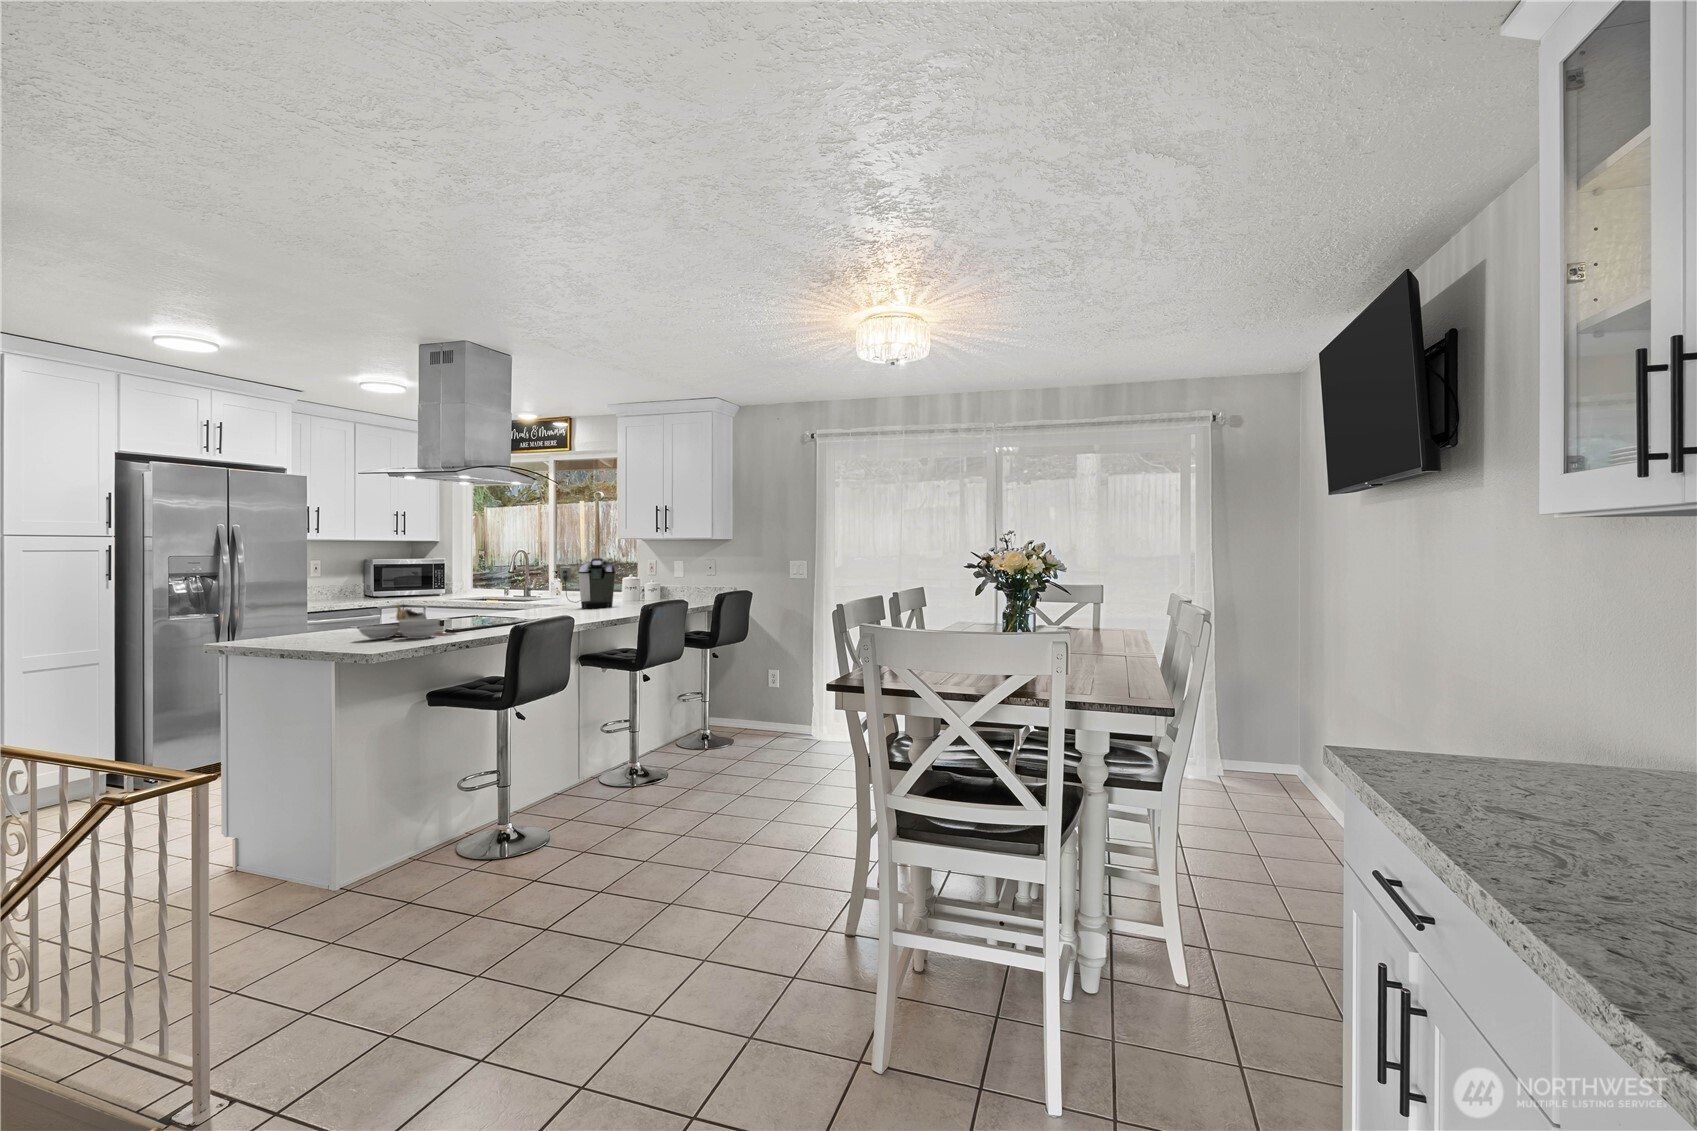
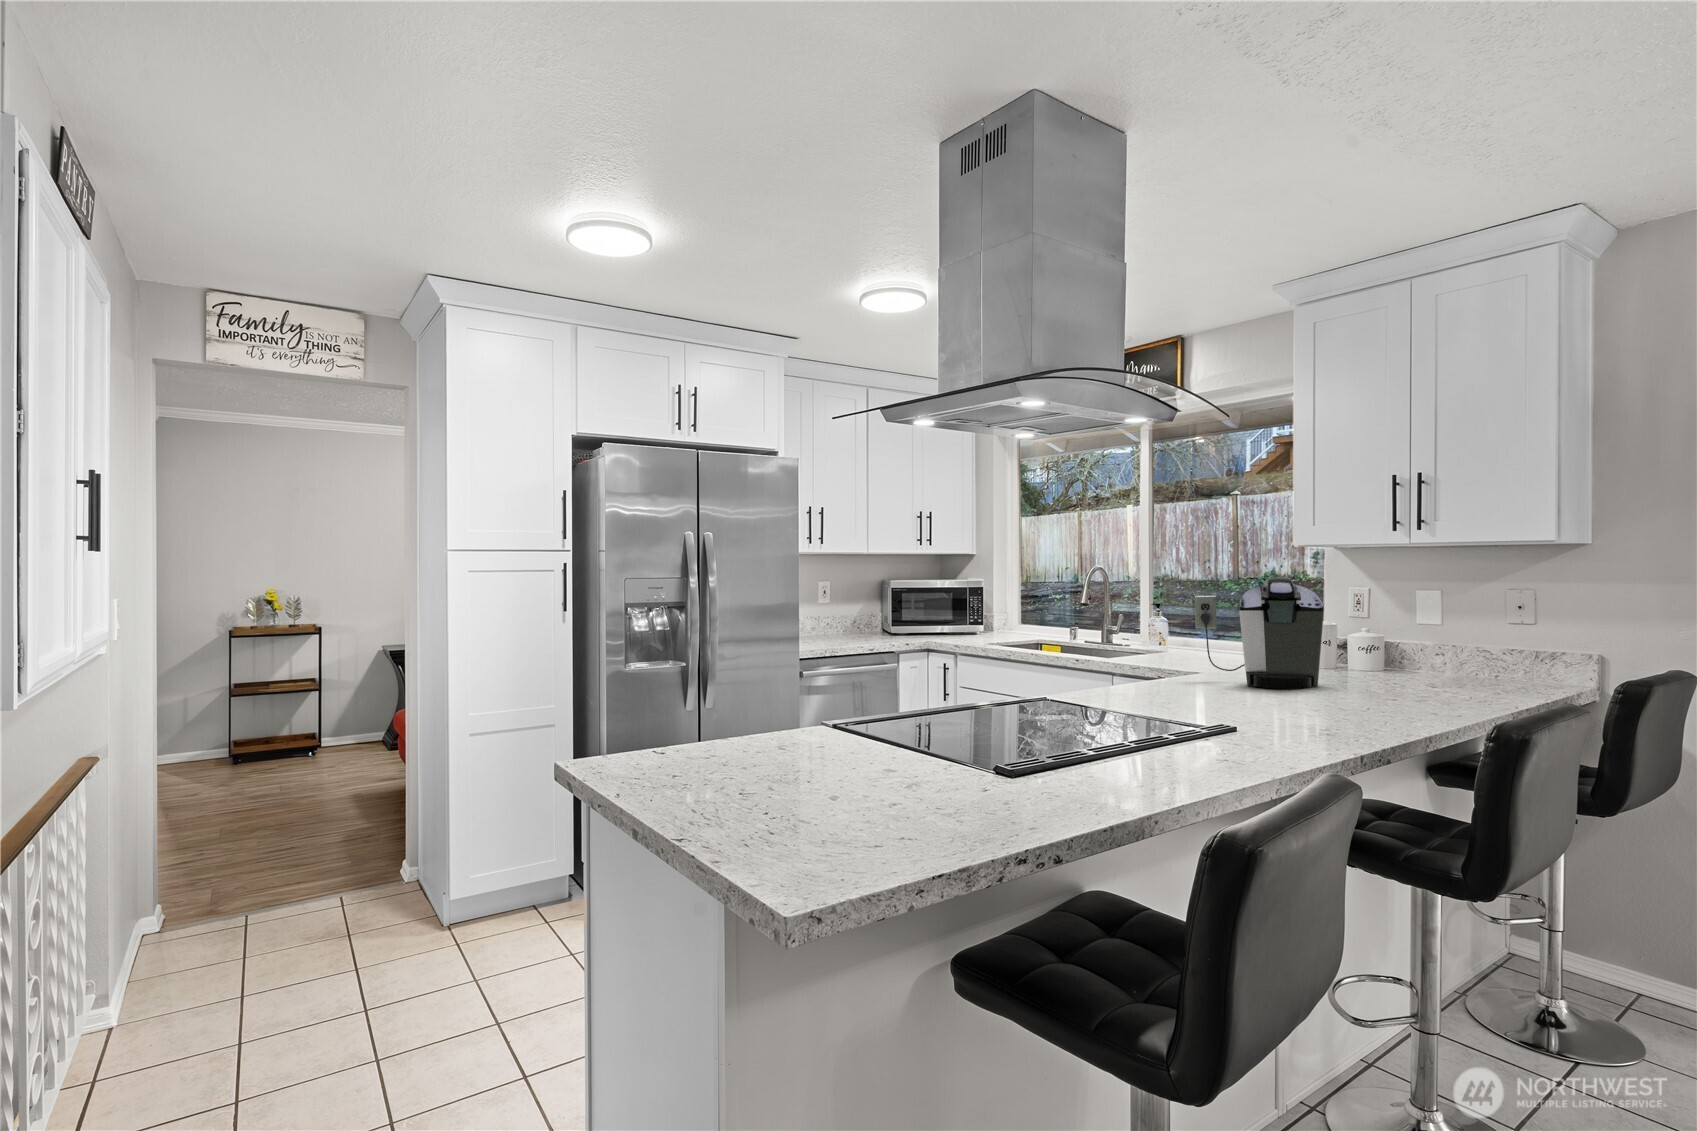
cutting board: present [359,606,456,639] -> none [793,690,1008,789]

